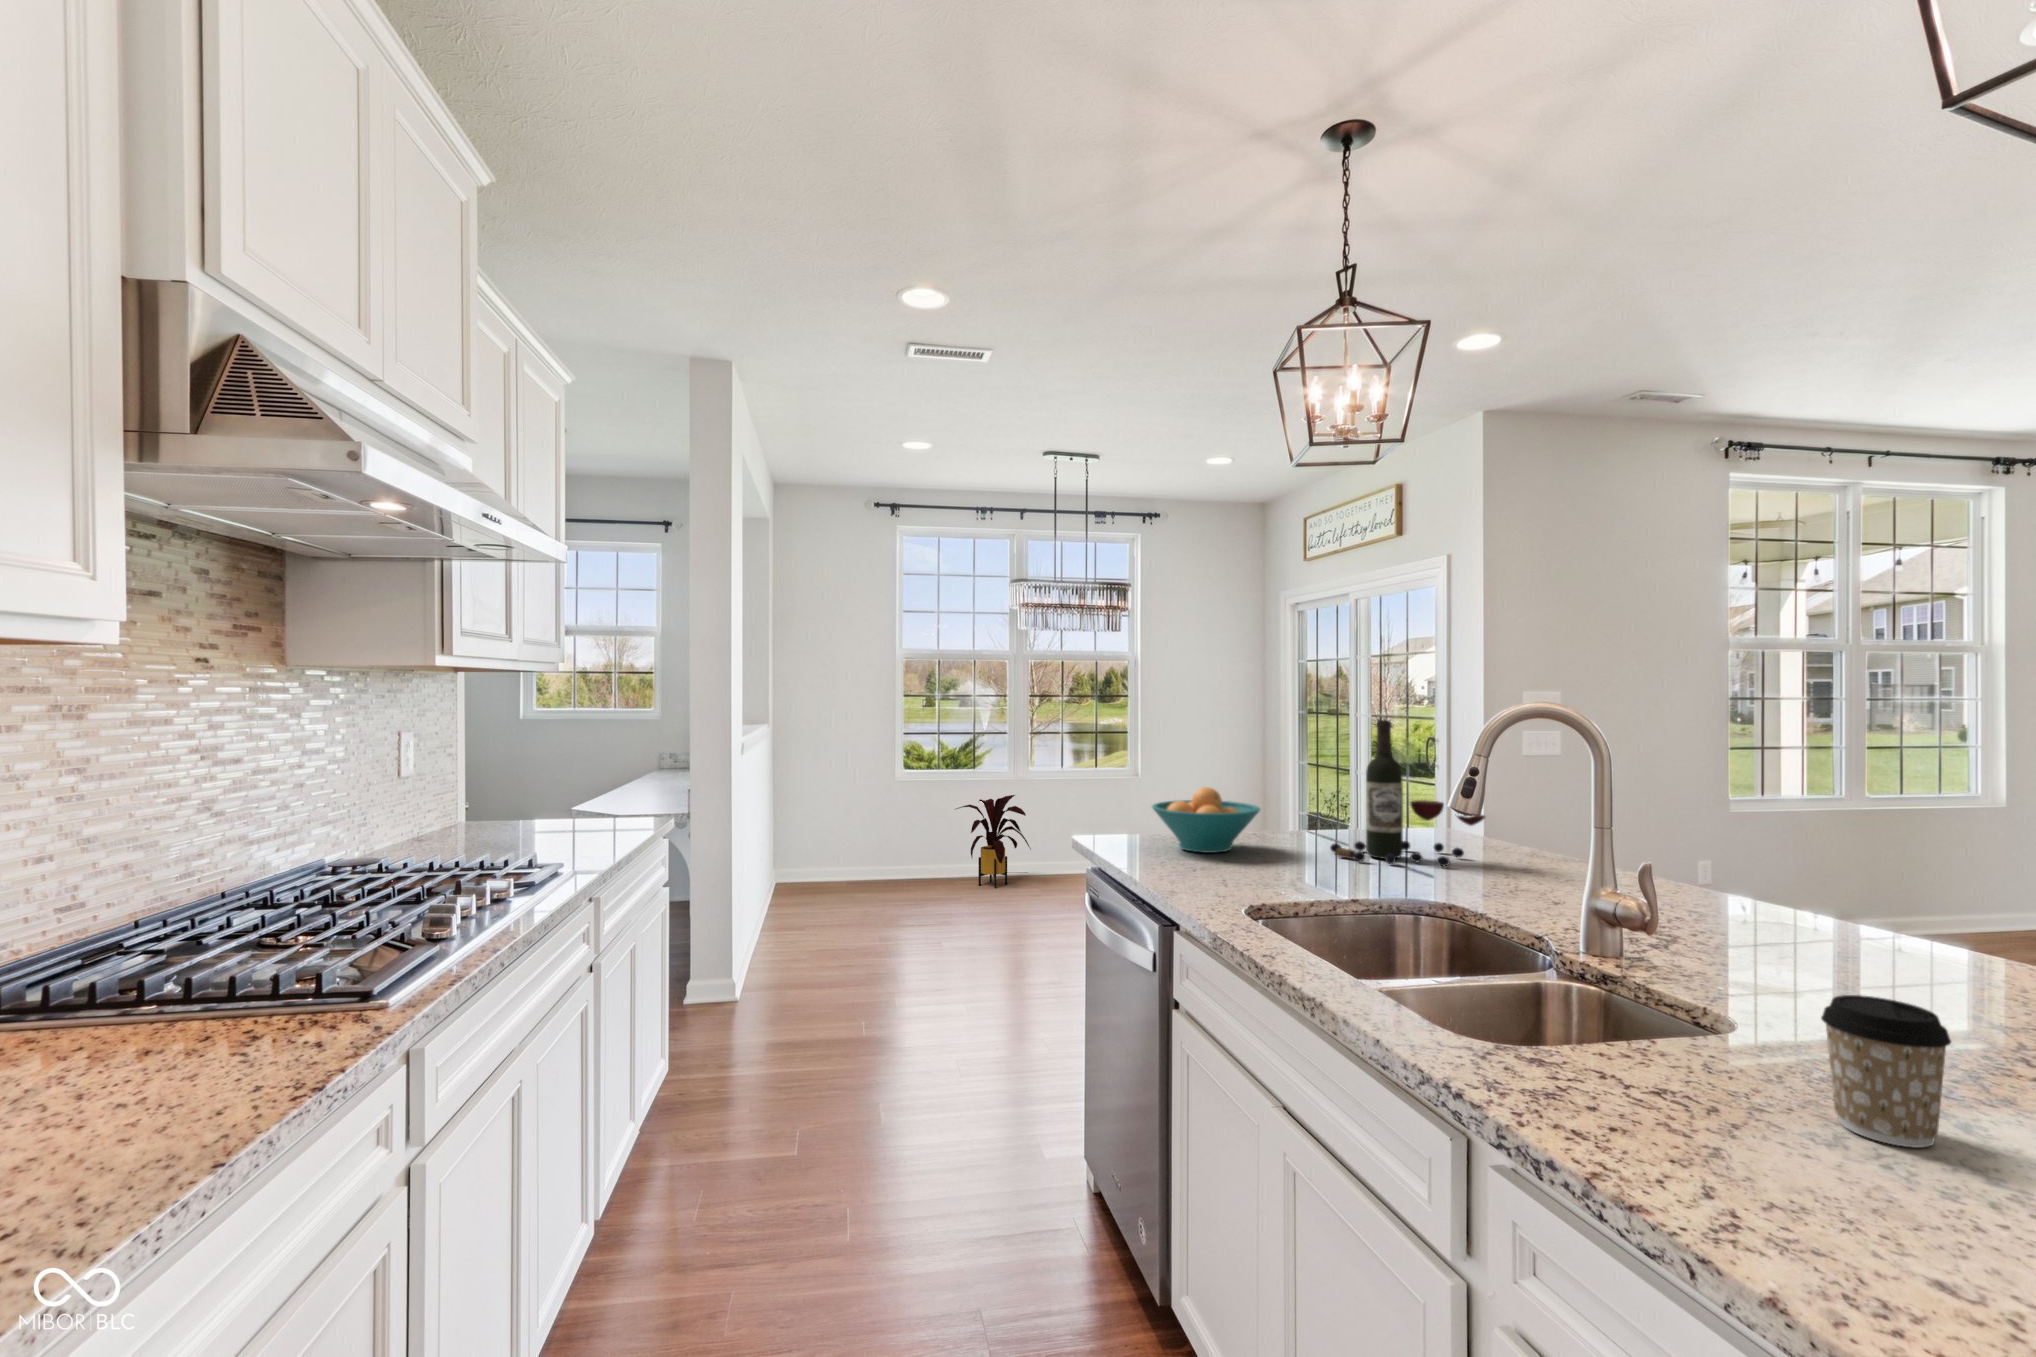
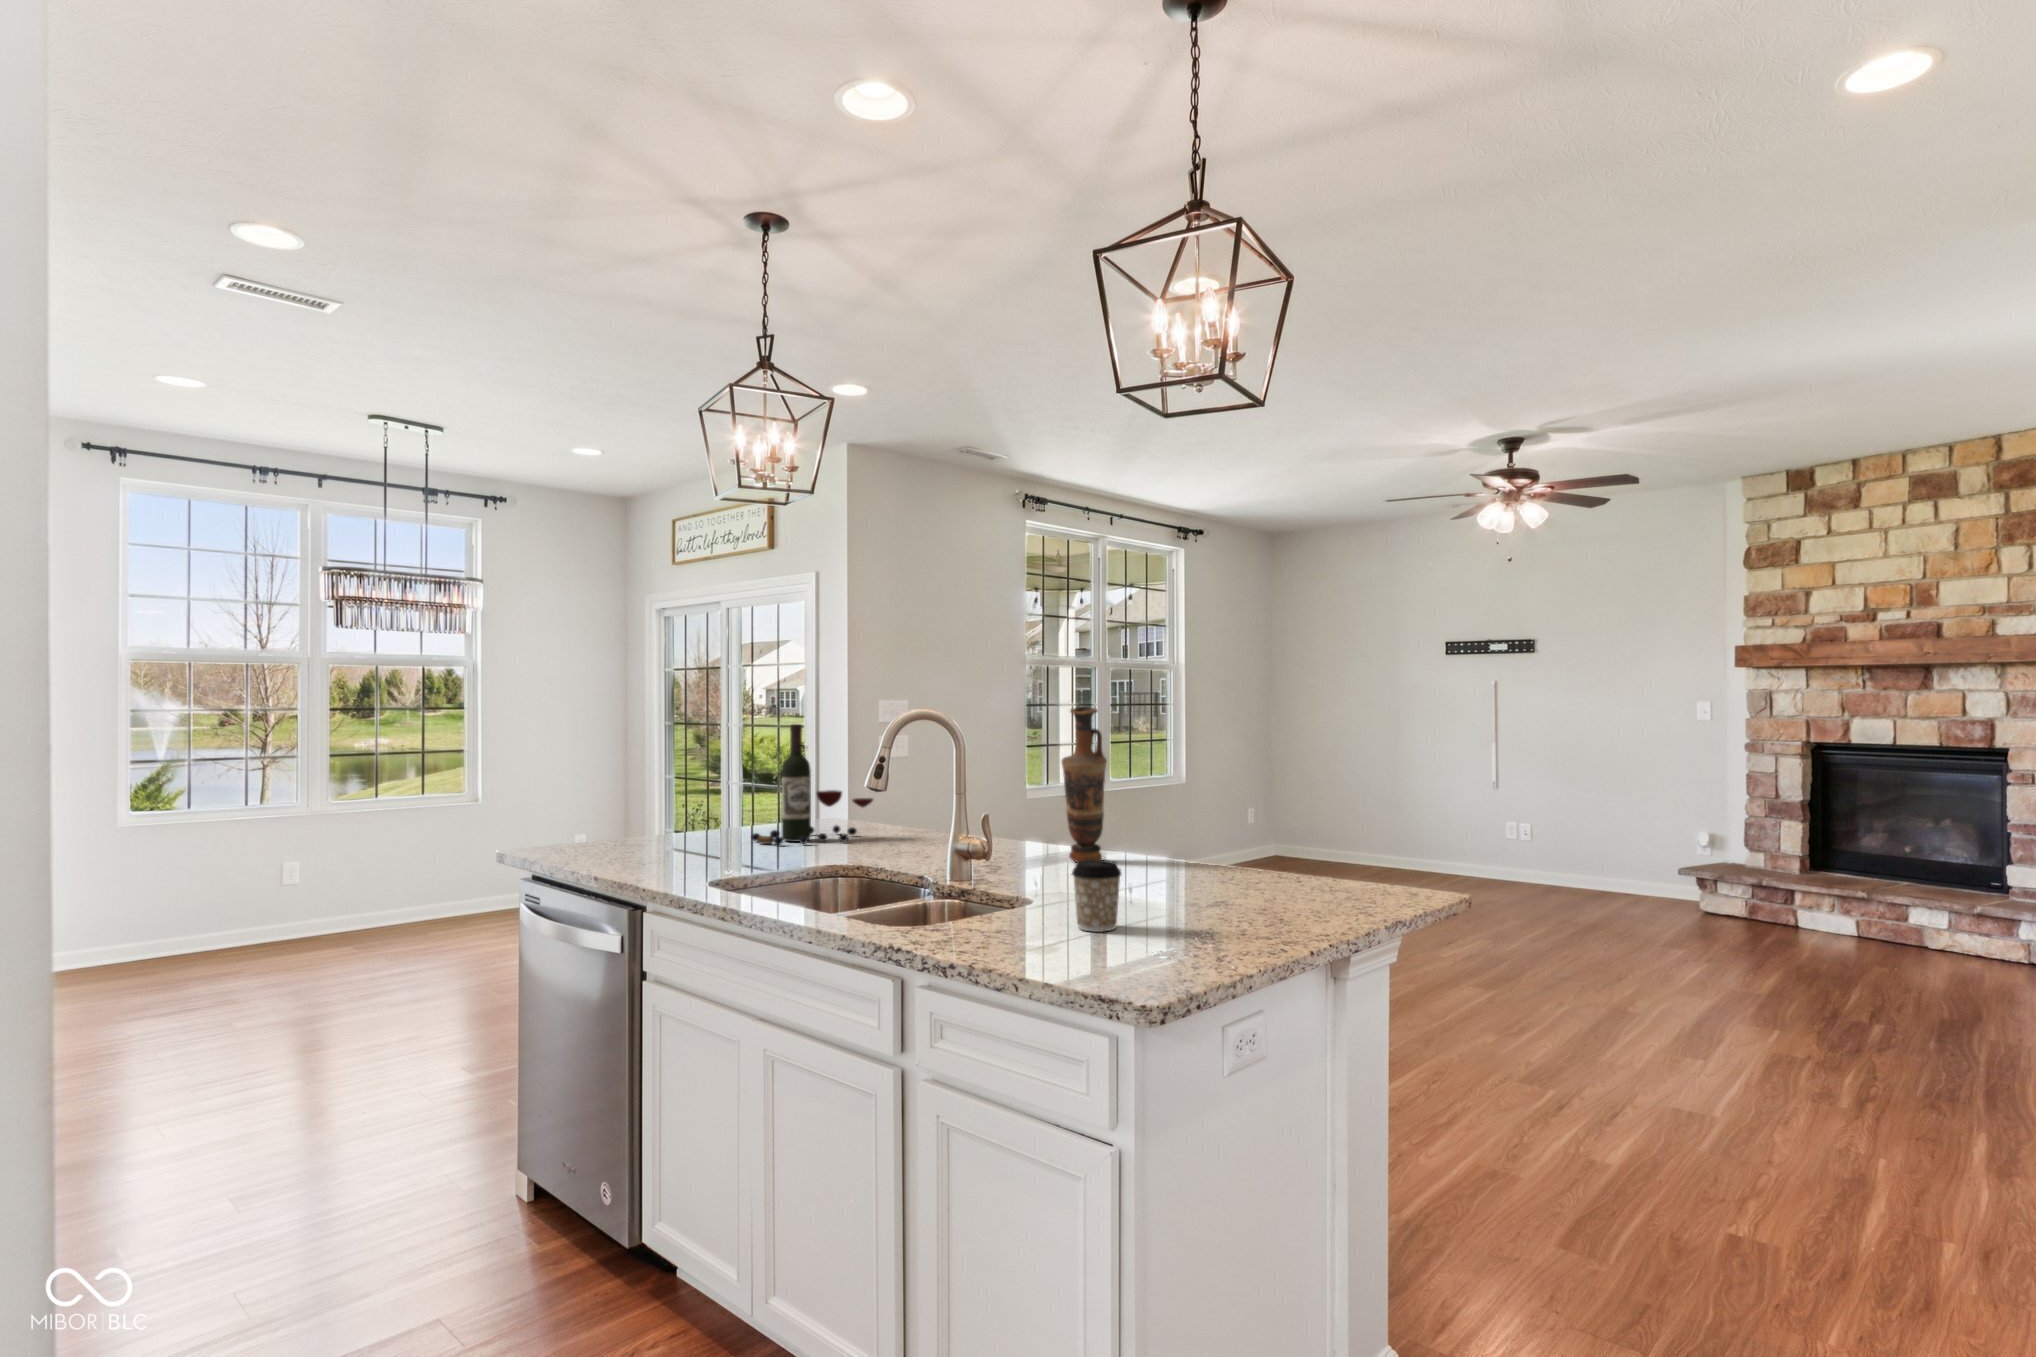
vase: none [1791,708,1888,958] -> present [1062,707,1107,862]
fruit bowl: present [1152,787,1260,853] -> none [585,791,691,852]
house plant: present [957,795,1030,888] -> none [217,836,338,956]

